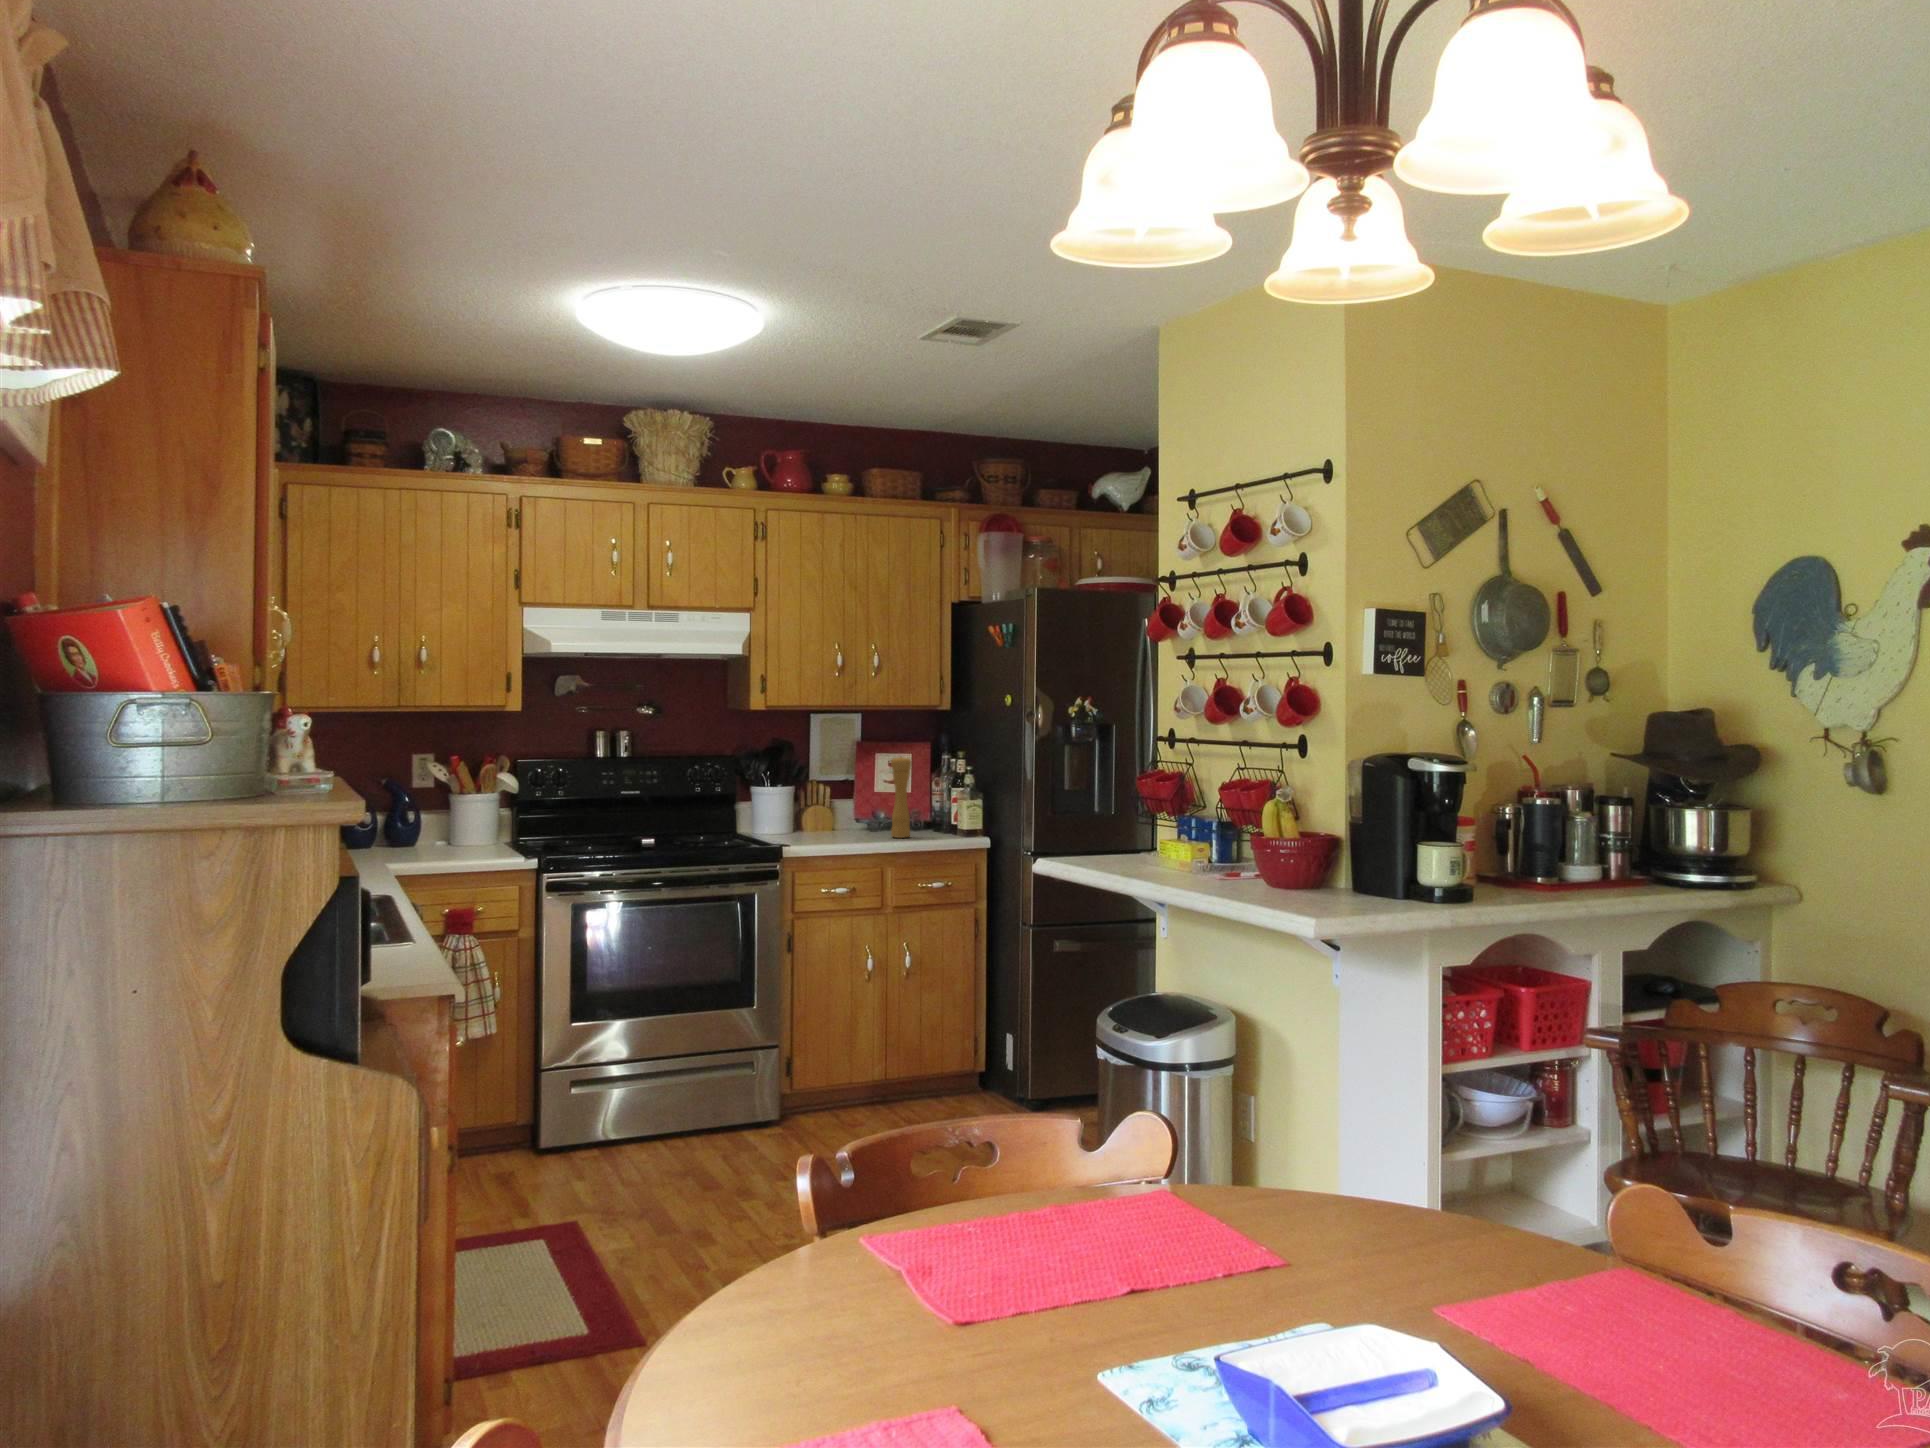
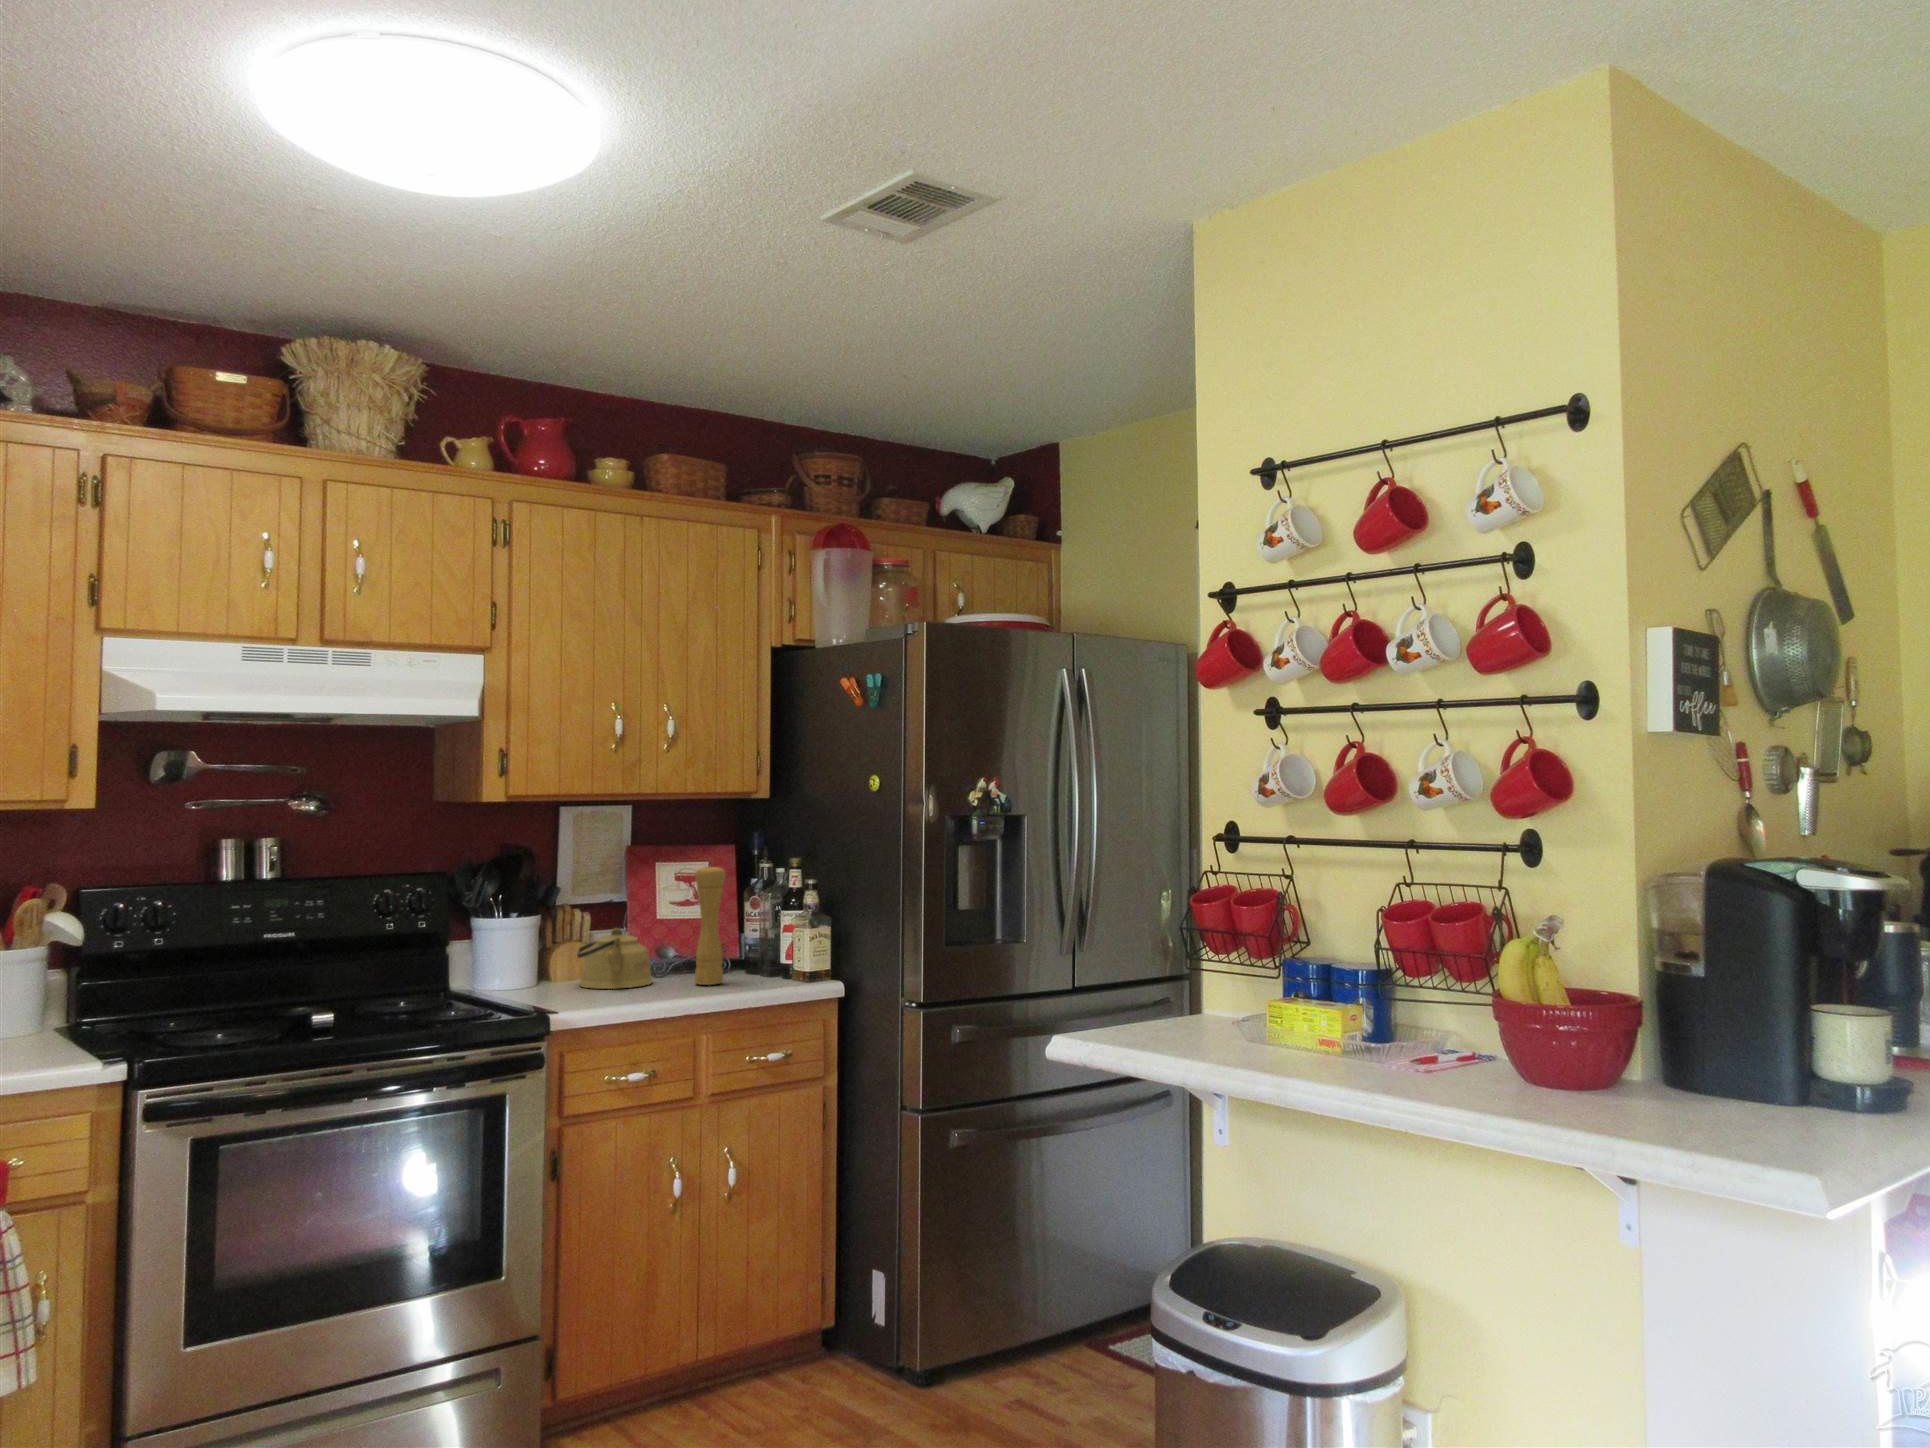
kettle: none [814,797,866,837] -> present [577,928,652,989]

